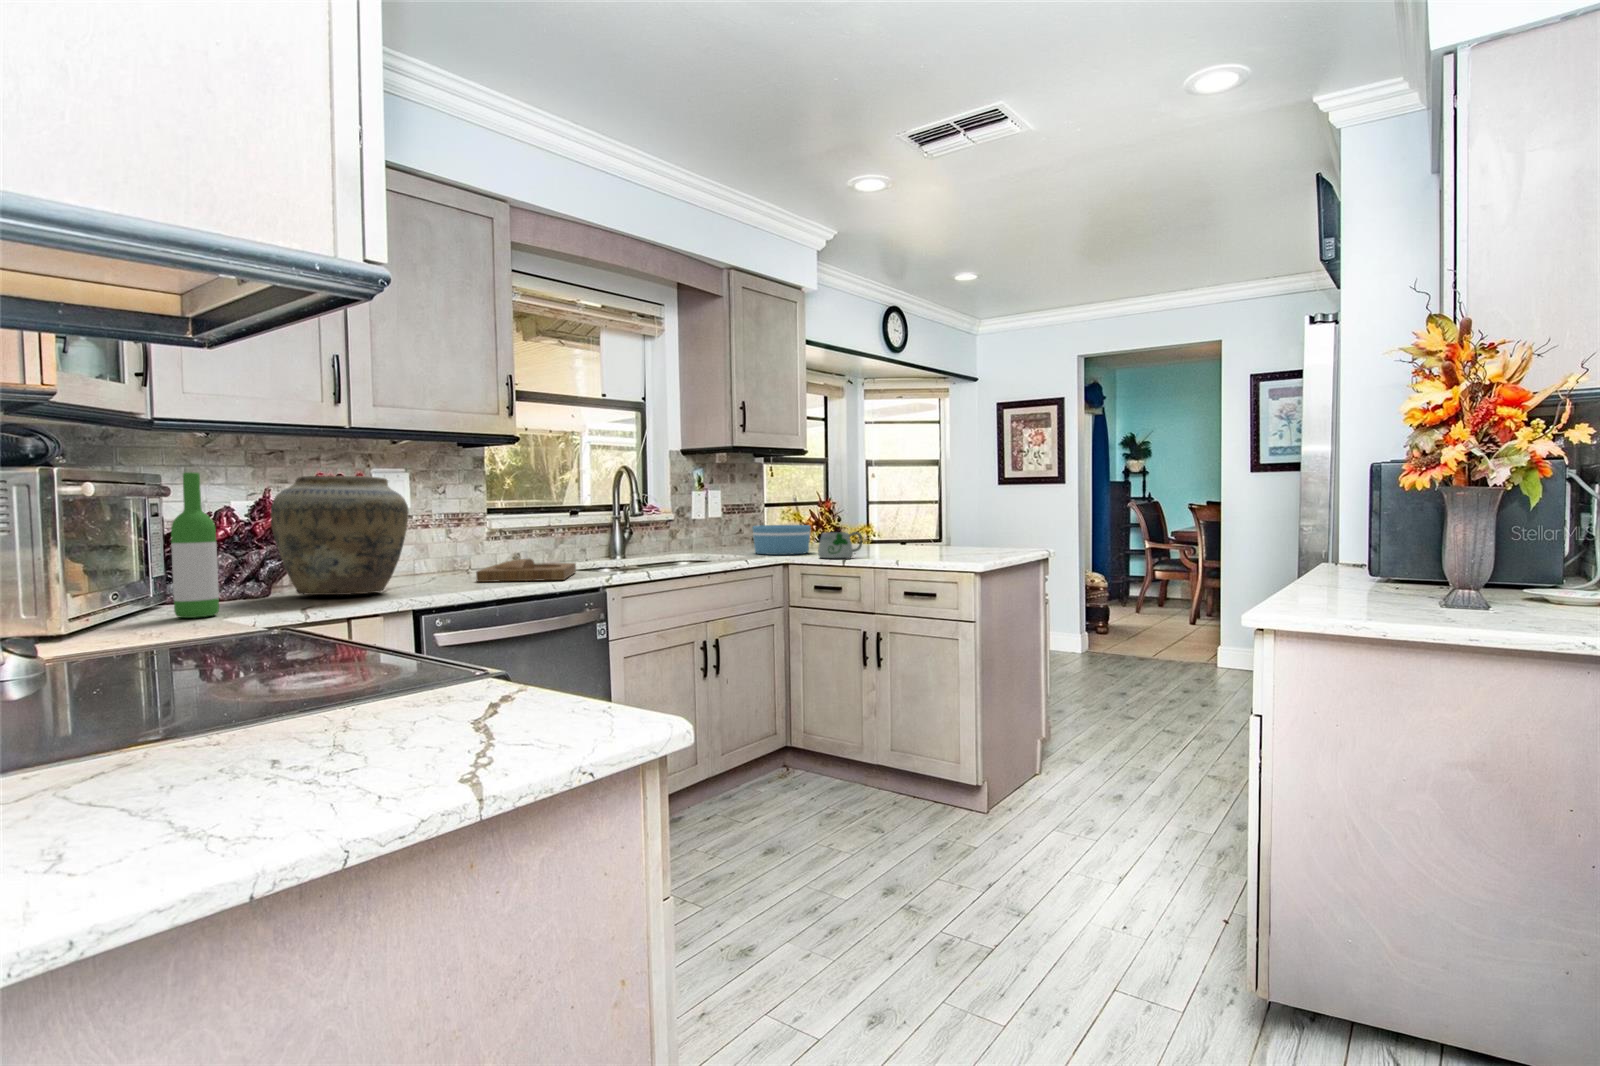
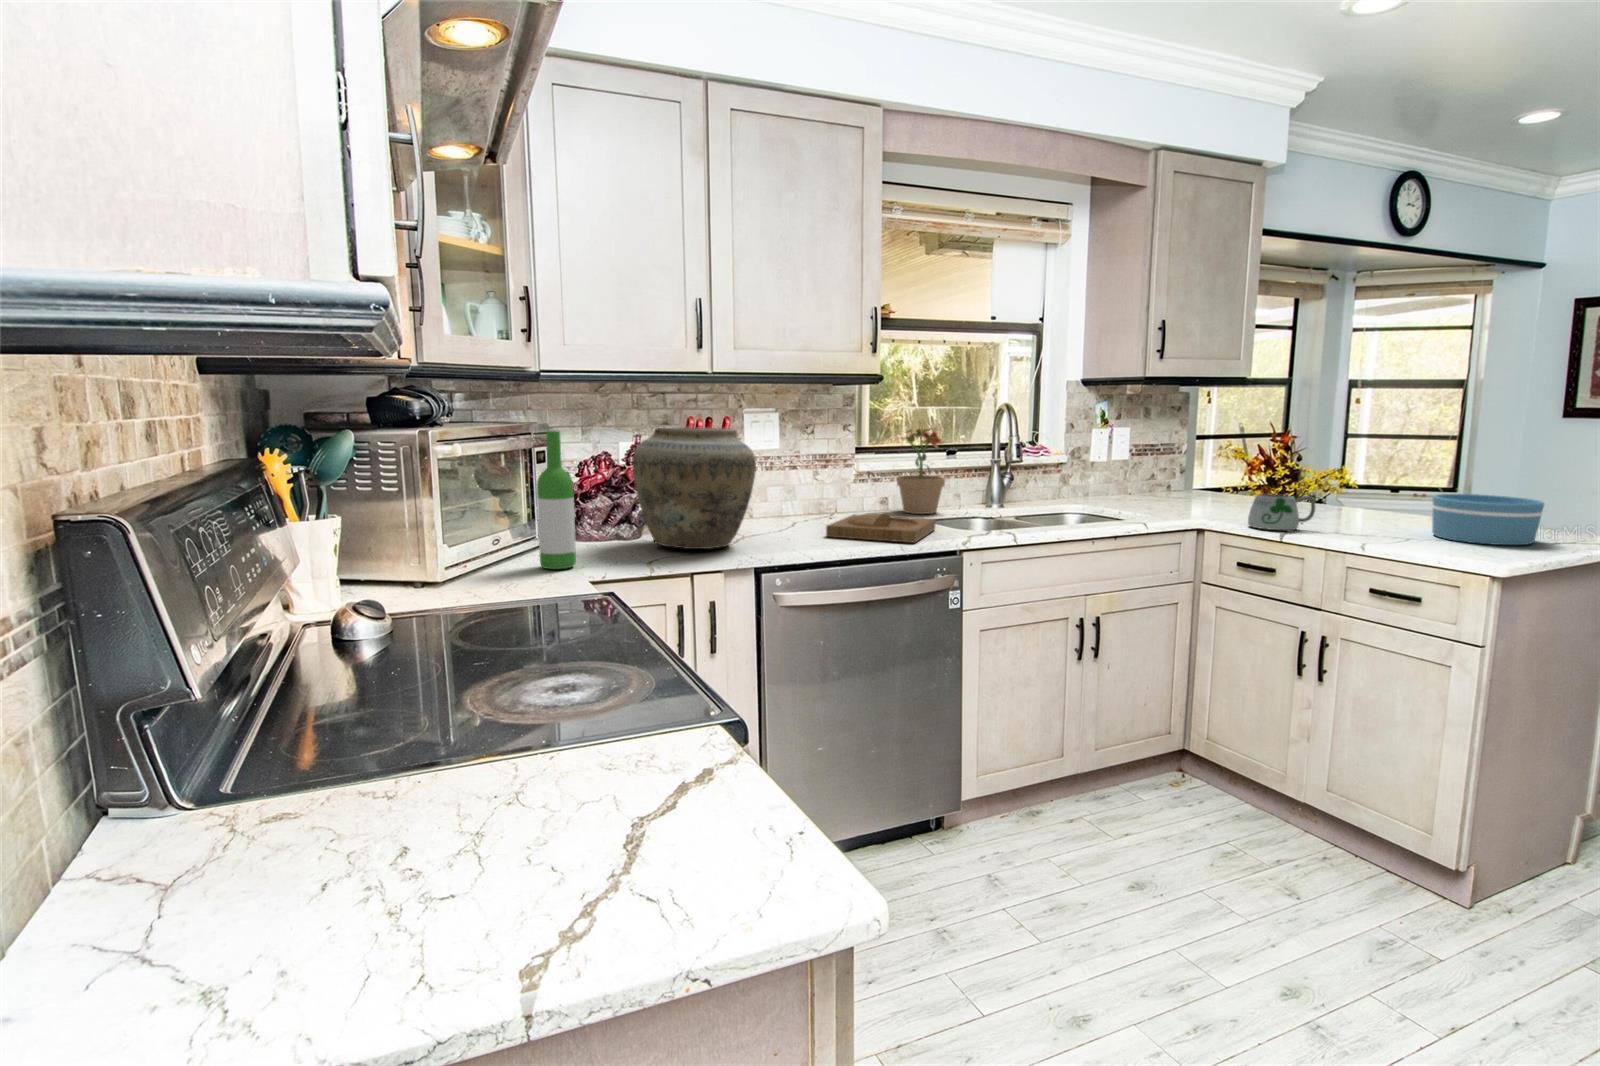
potted plant: none [524,481,575,565] -> present [895,423,945,514]
bowl: present [753,525,811,555] -> present [1432,494,1544,545]

